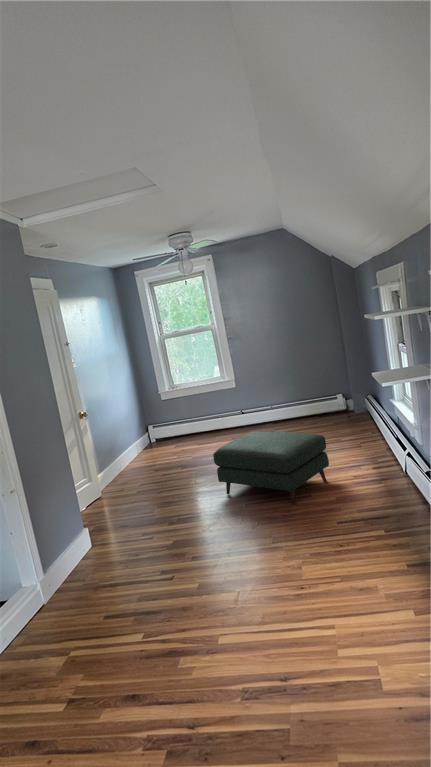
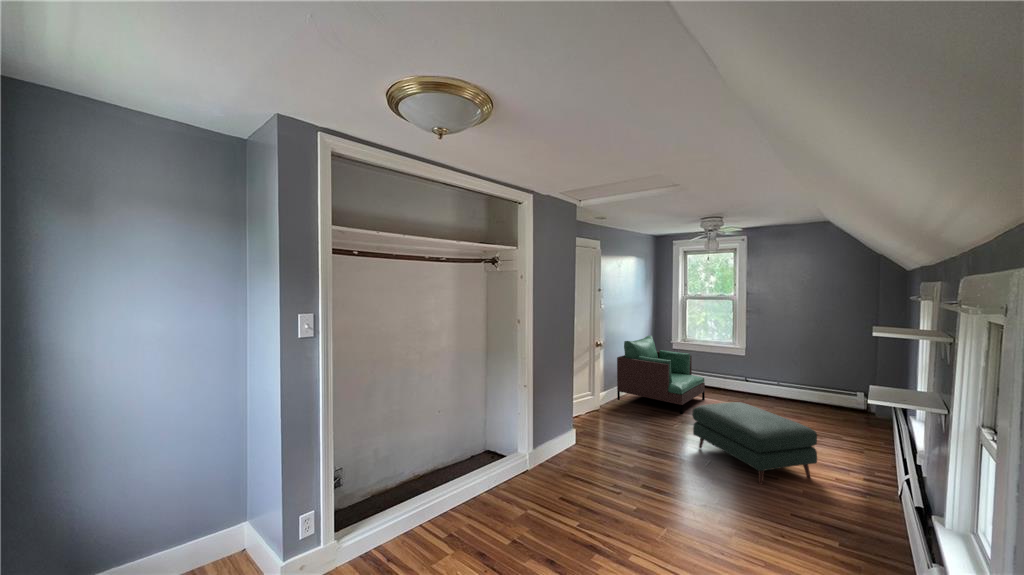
armchair: none [106,390,208,478] -> present [617,336,705,414]

